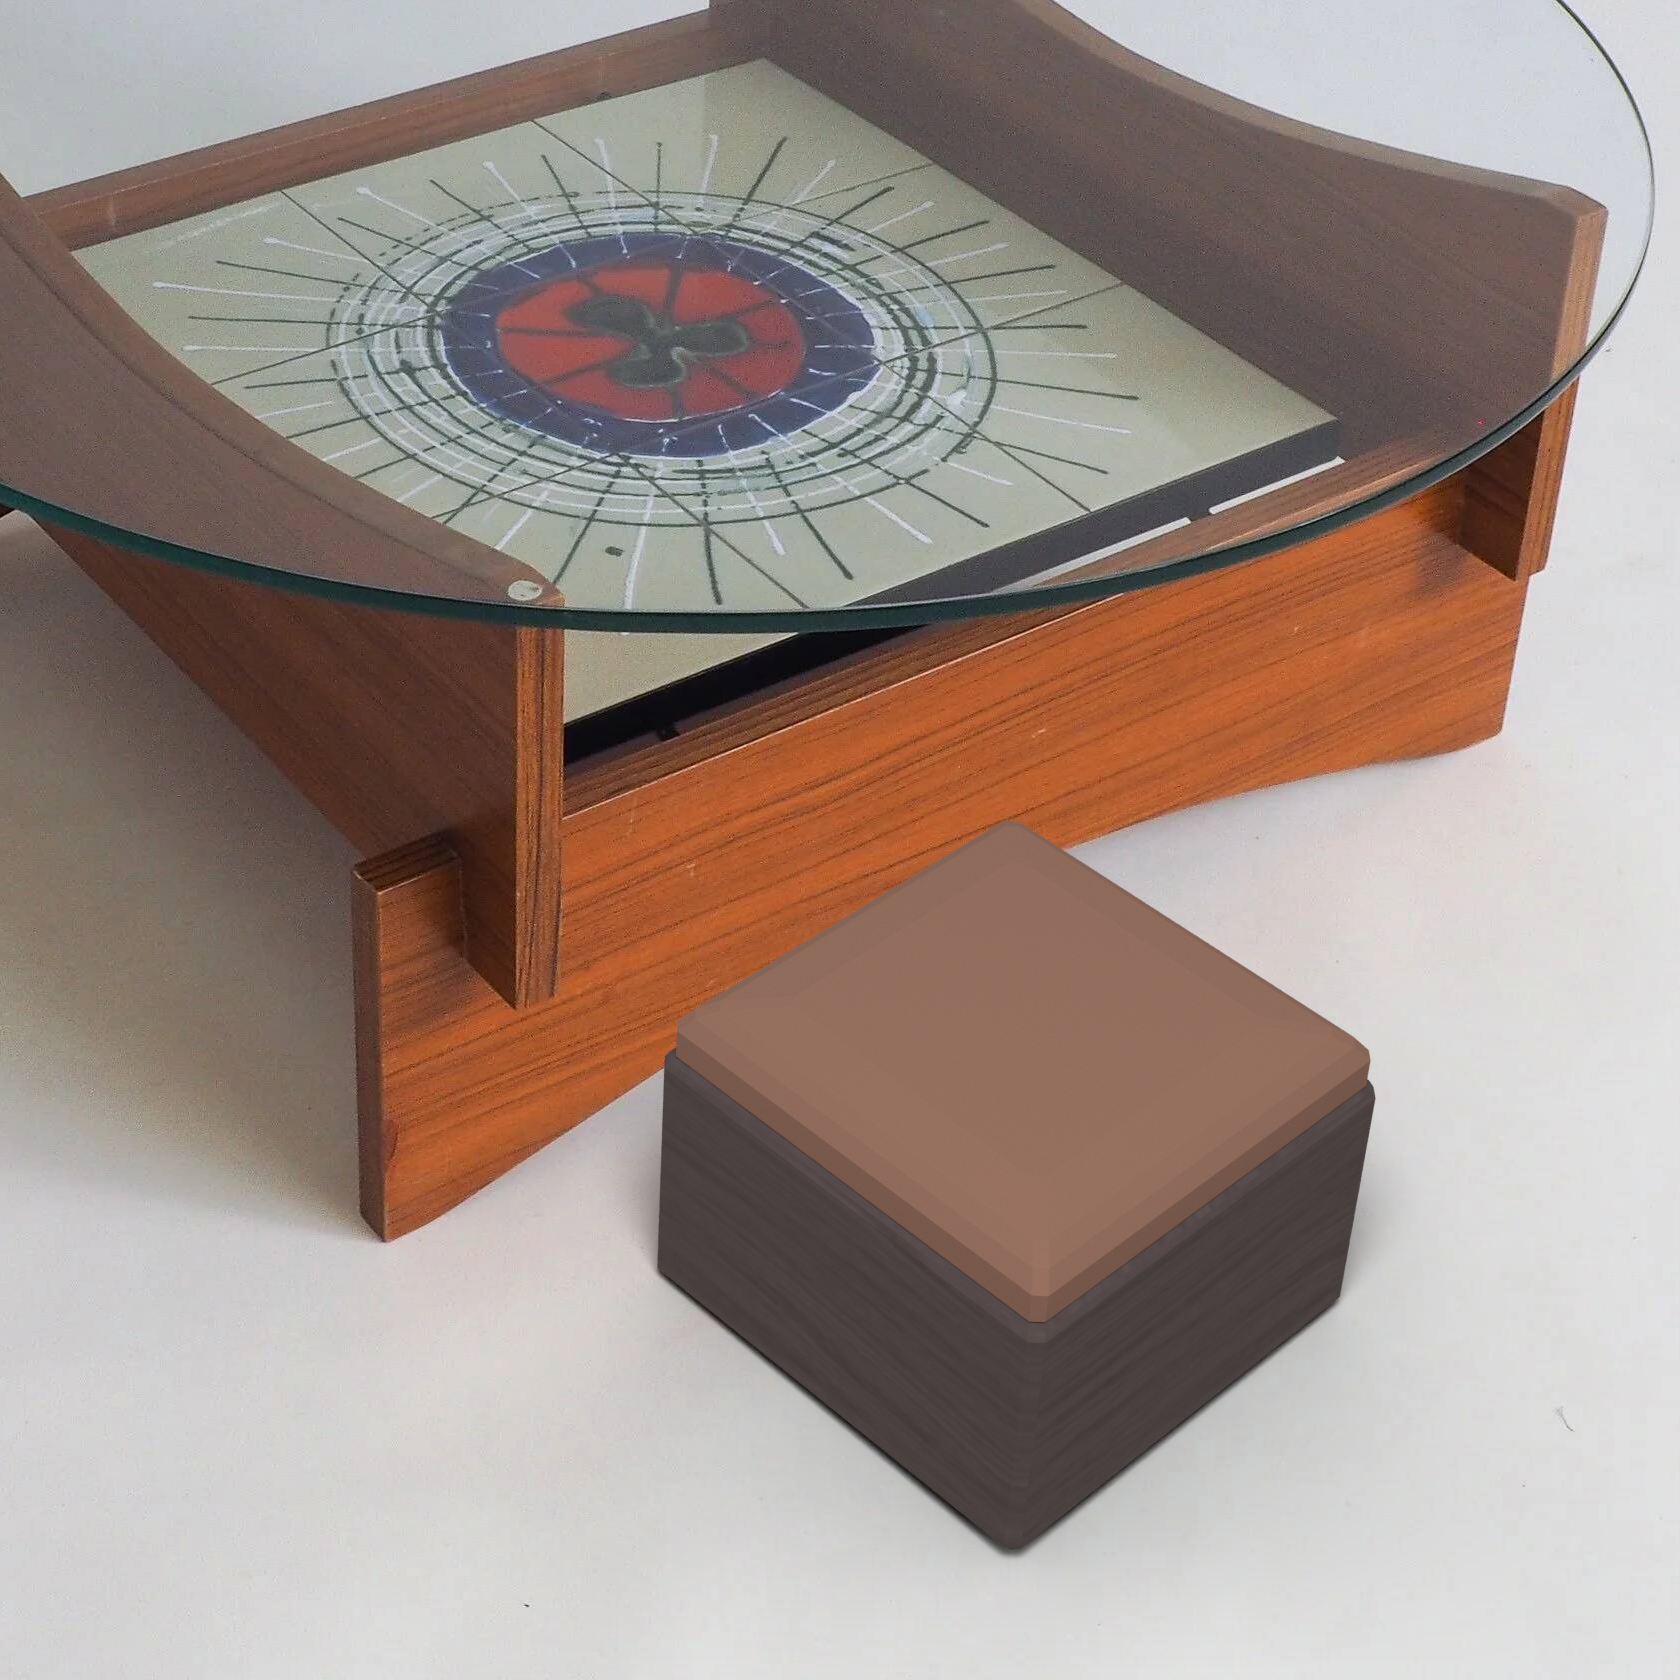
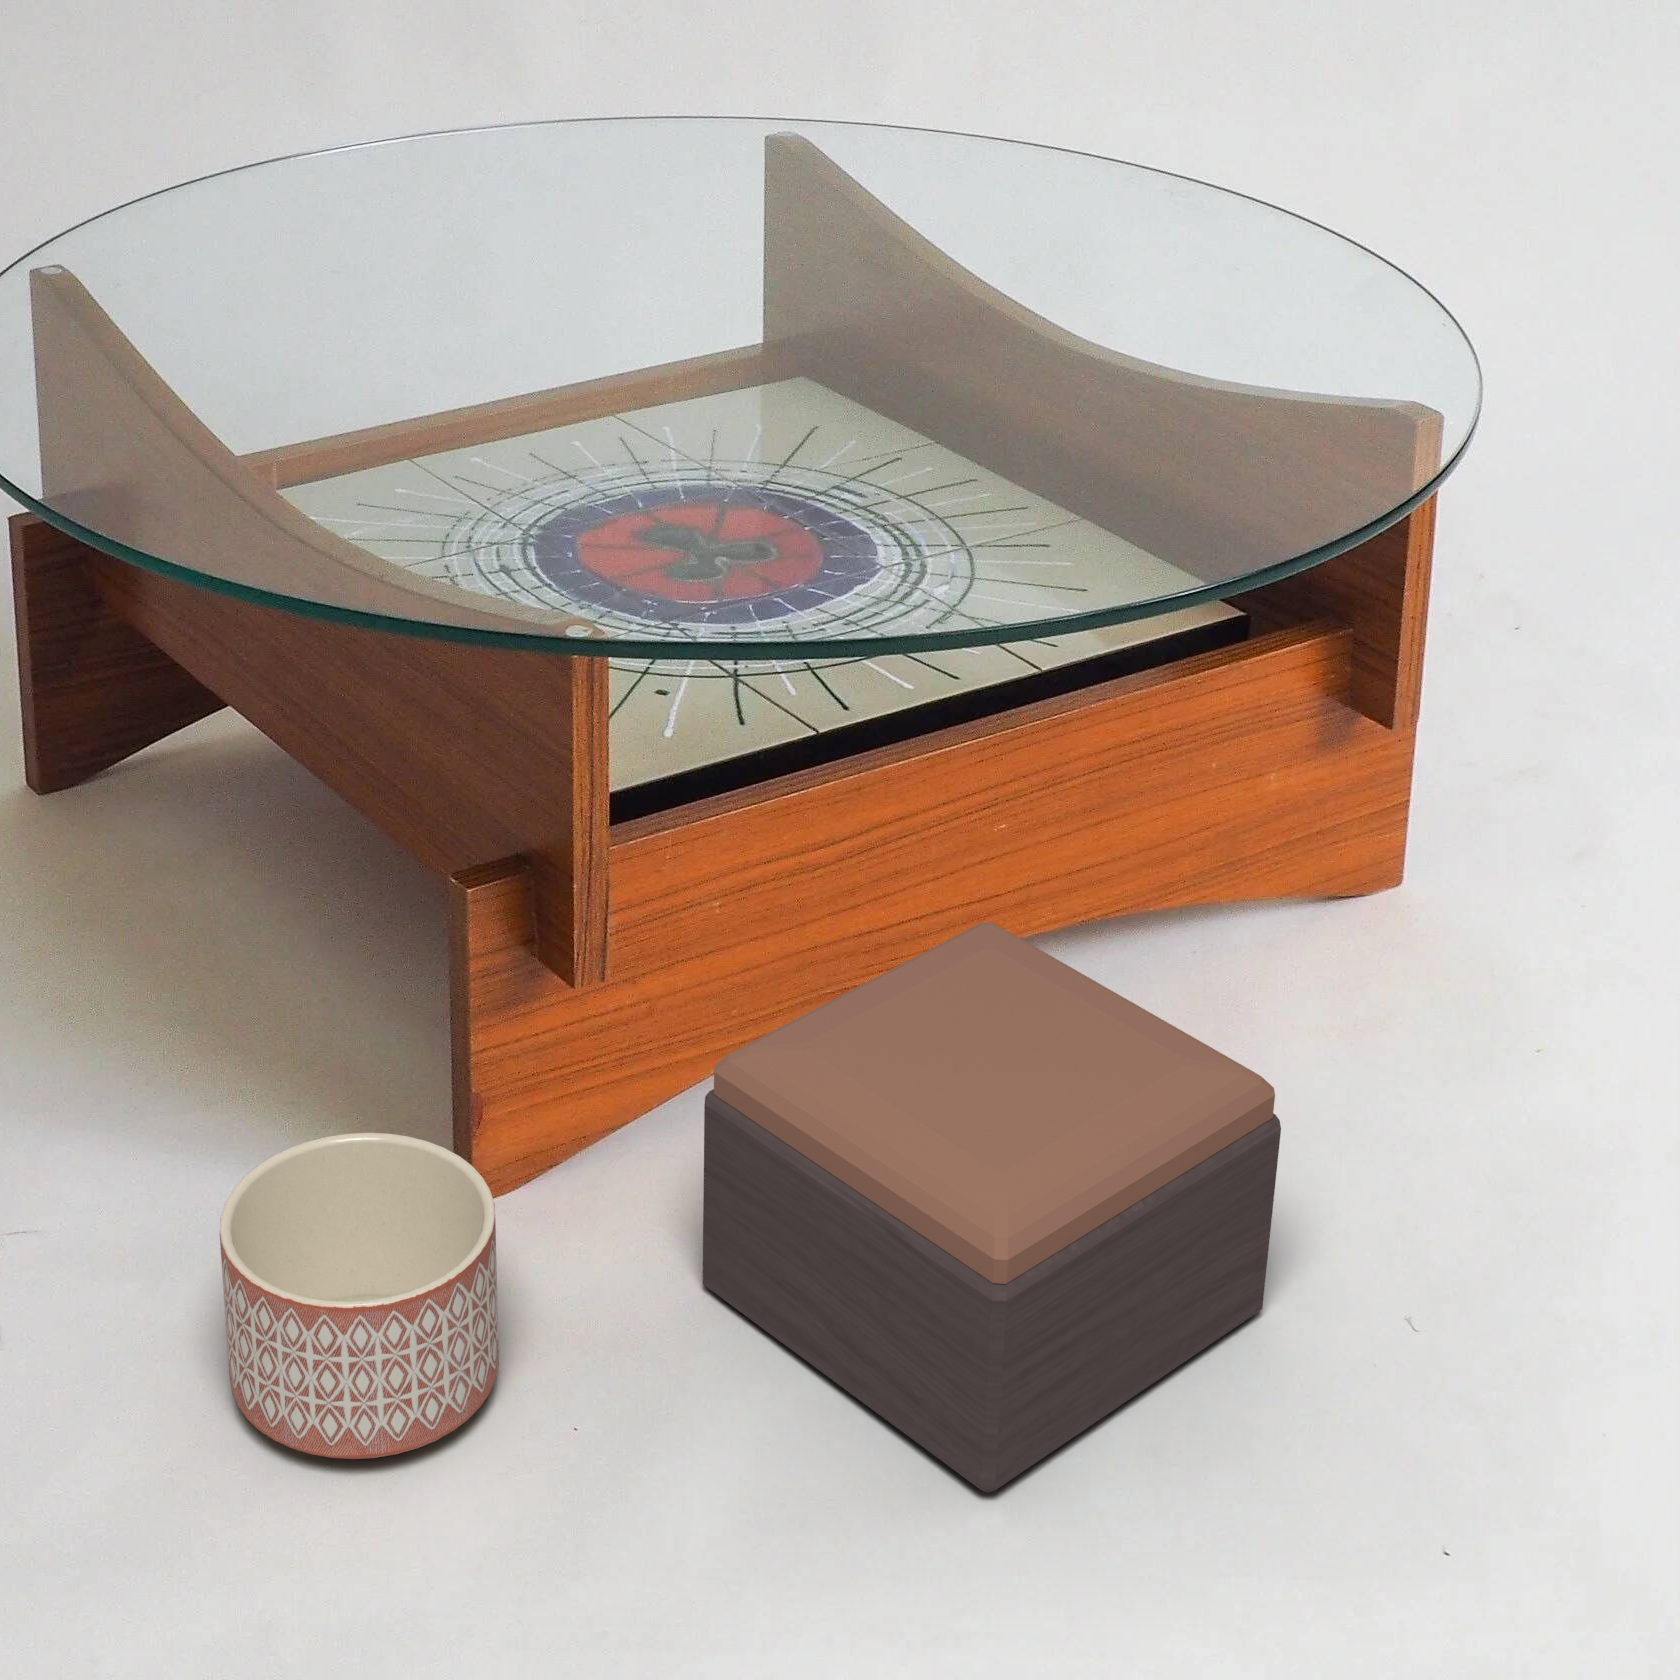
planter: none [61,1103,409,1516] -> present [220,1133,499,1459]

